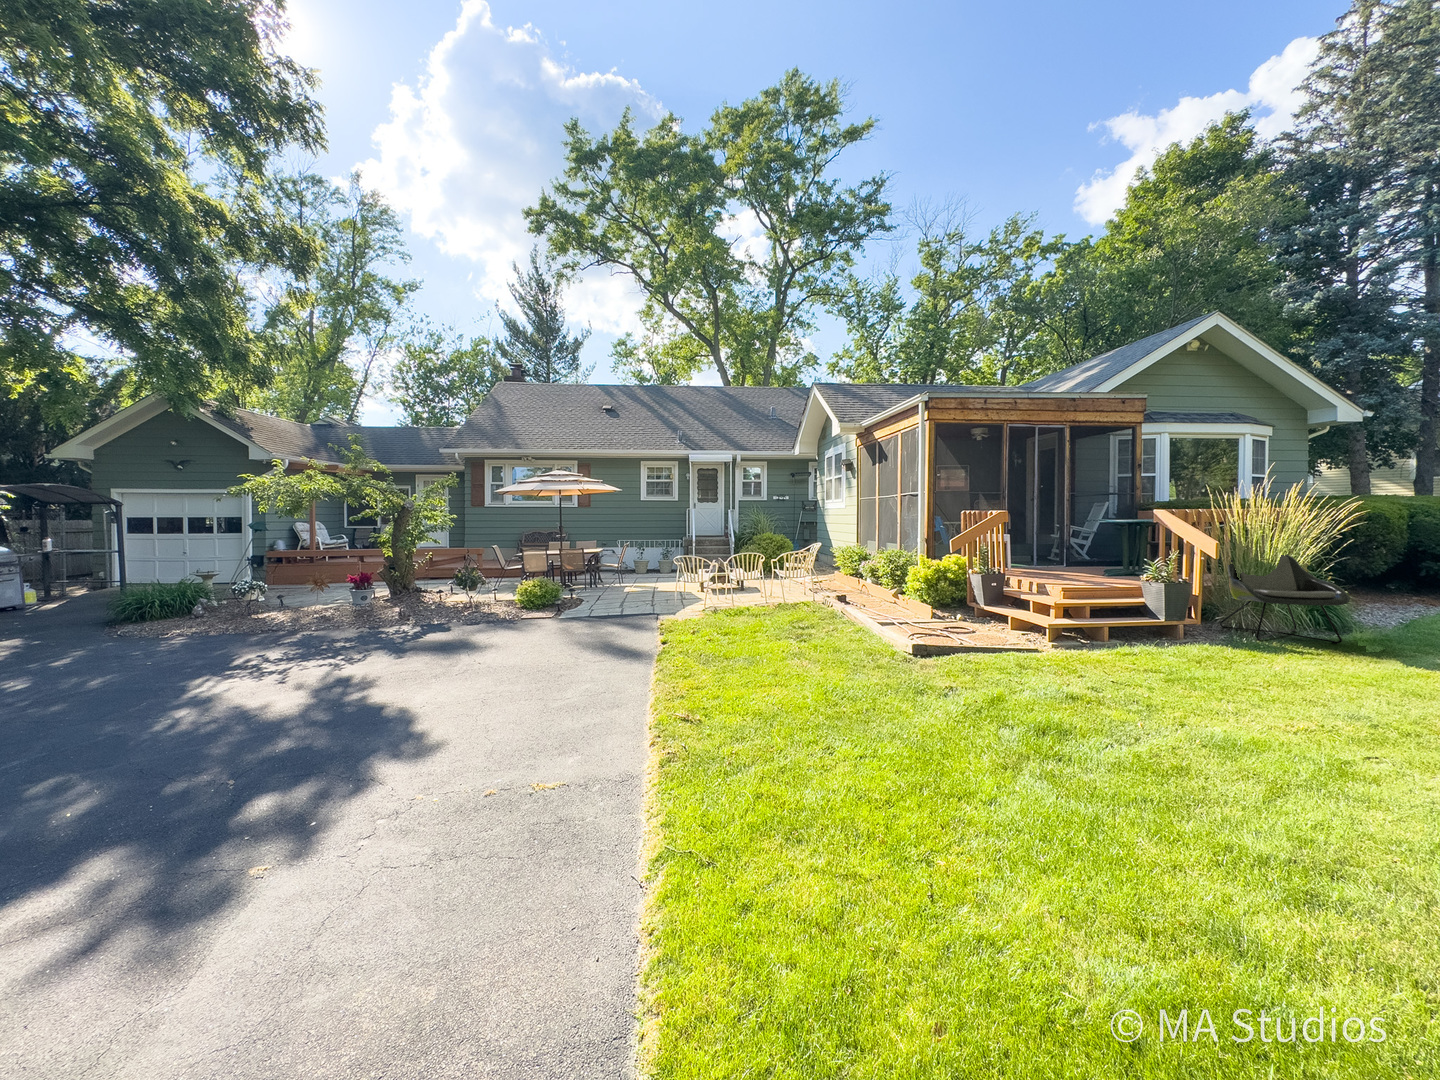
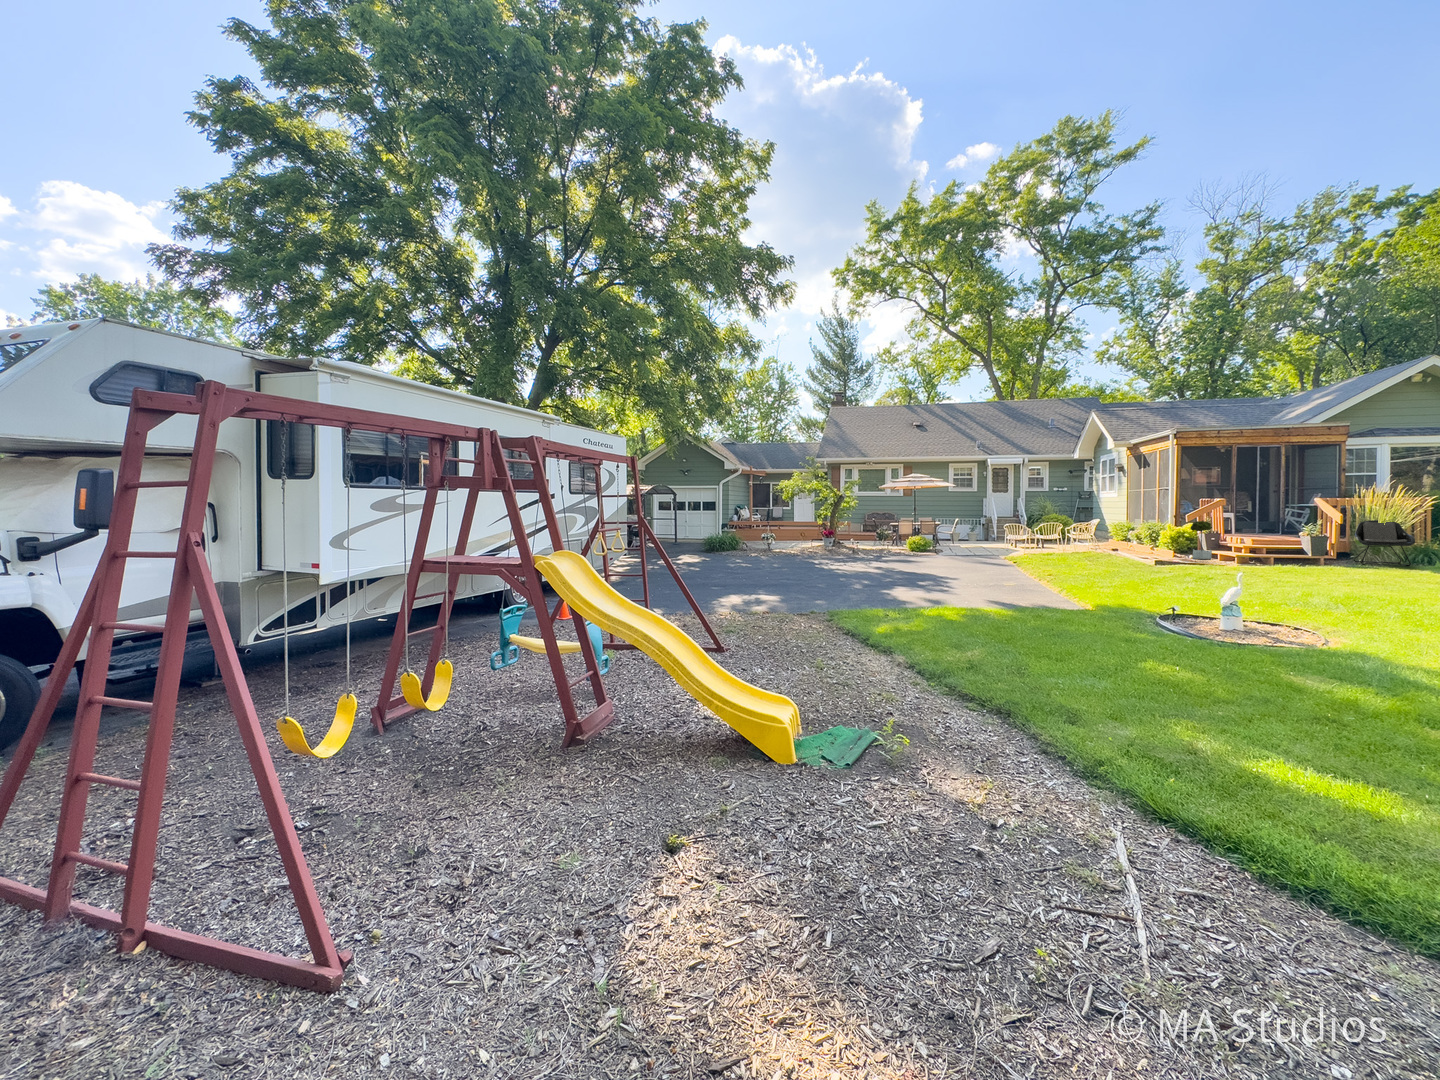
potted tree: none [965,550,1001,627] -> present [1191,521,1212,559]

